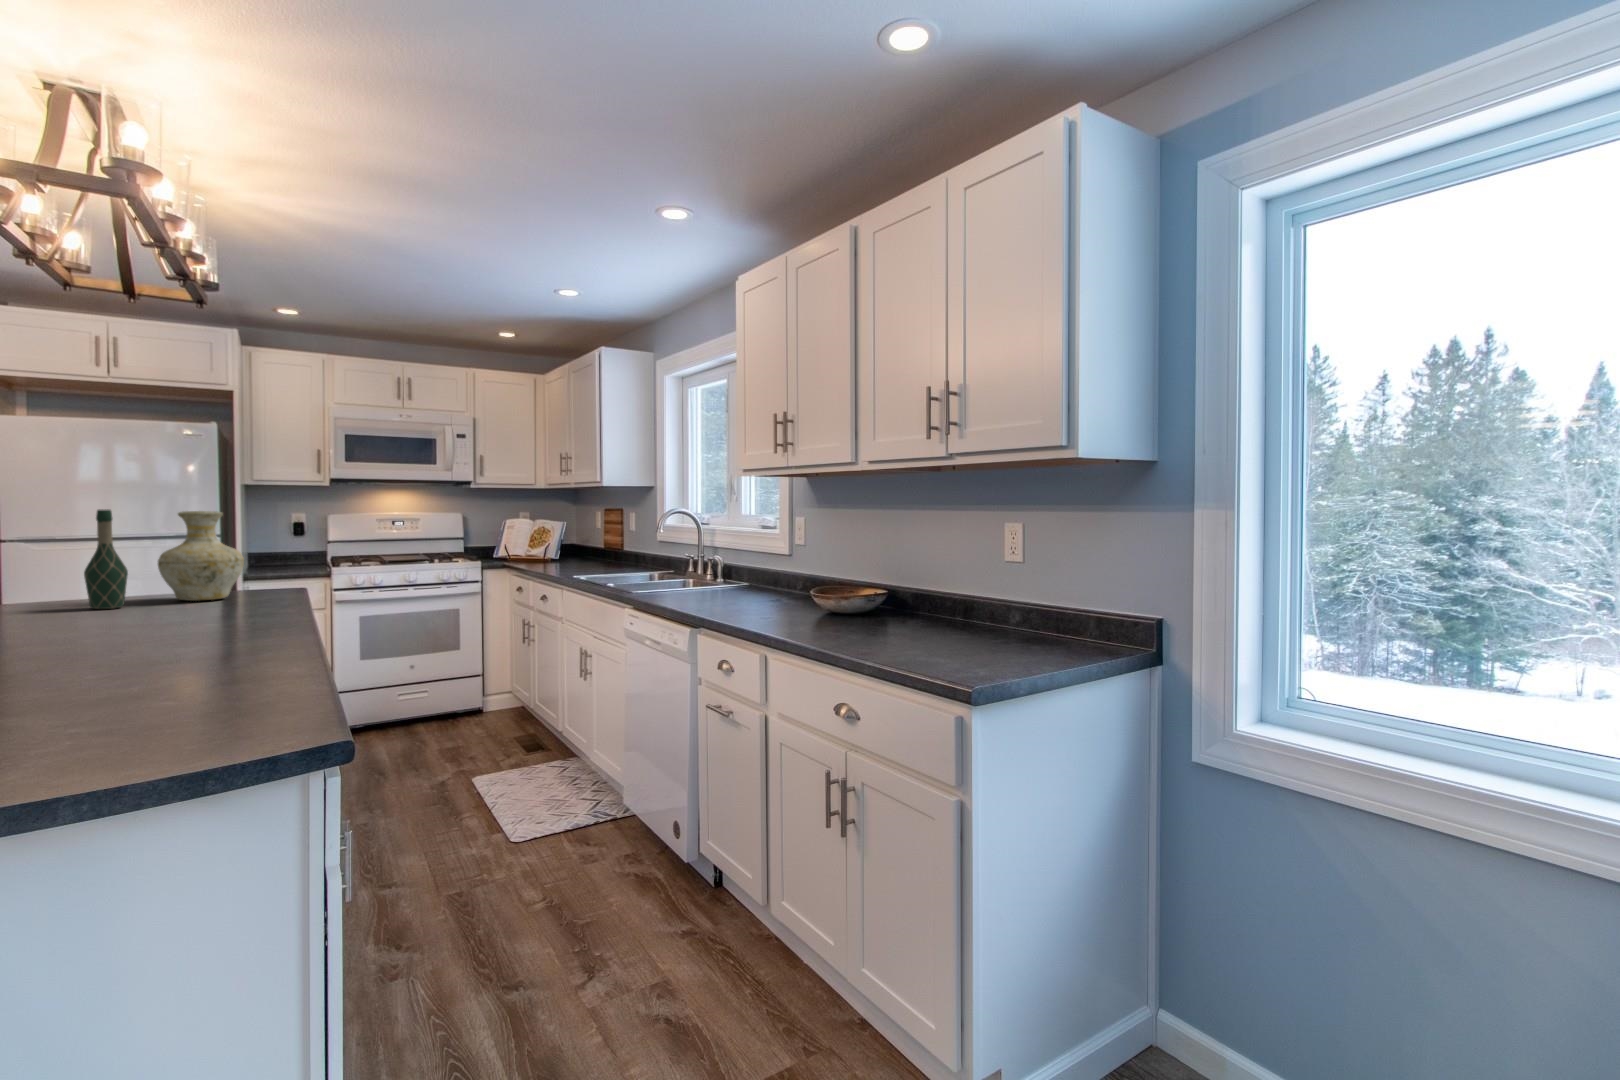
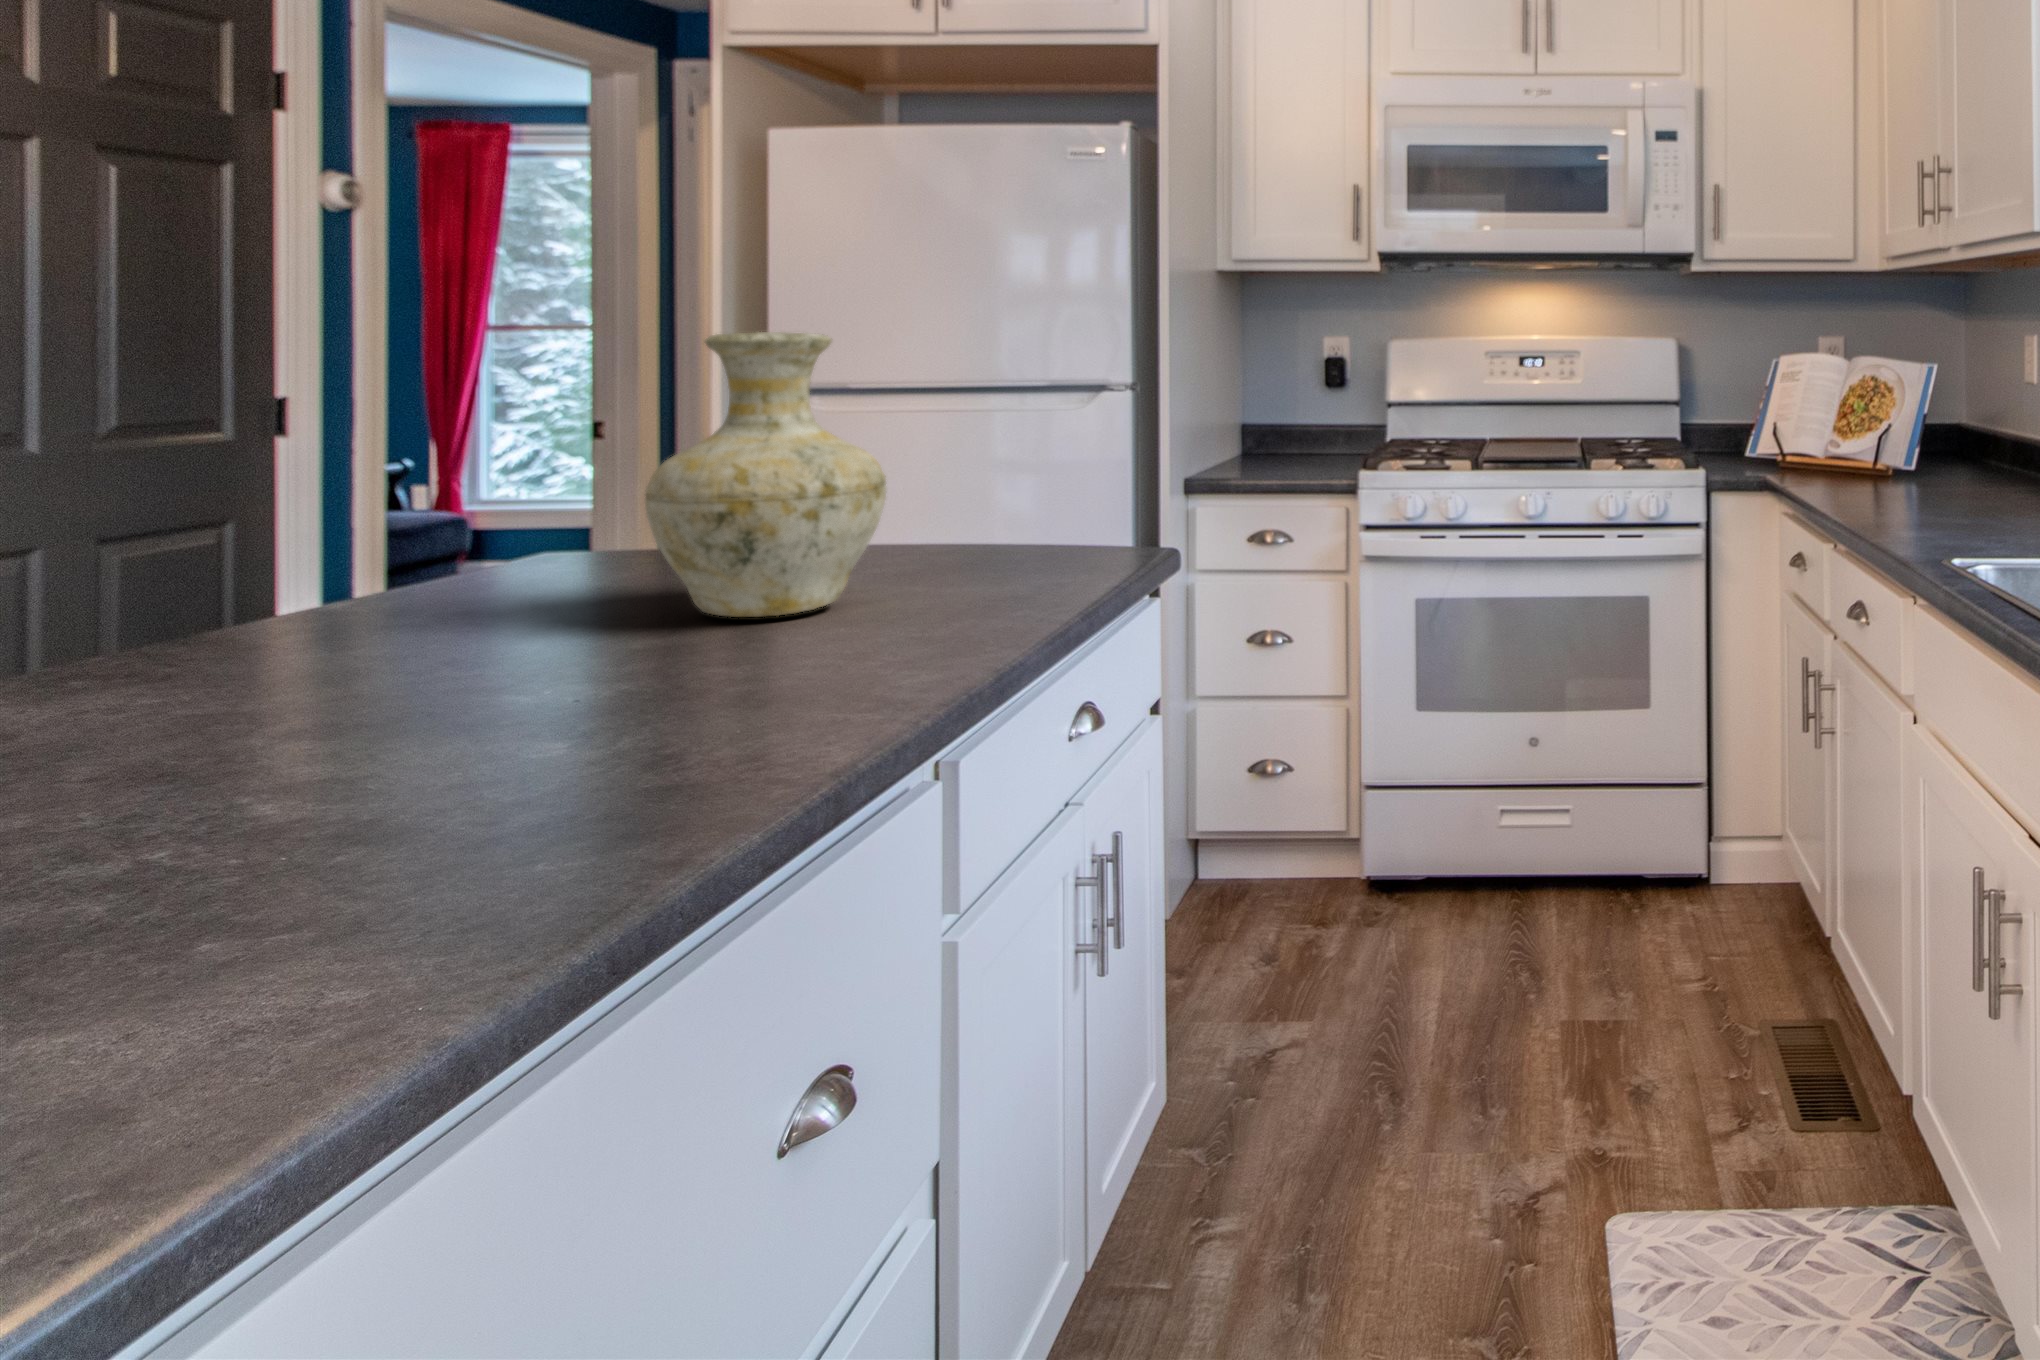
wine bottle: present [84,509,128,609] -> none [395,328,521,645]

